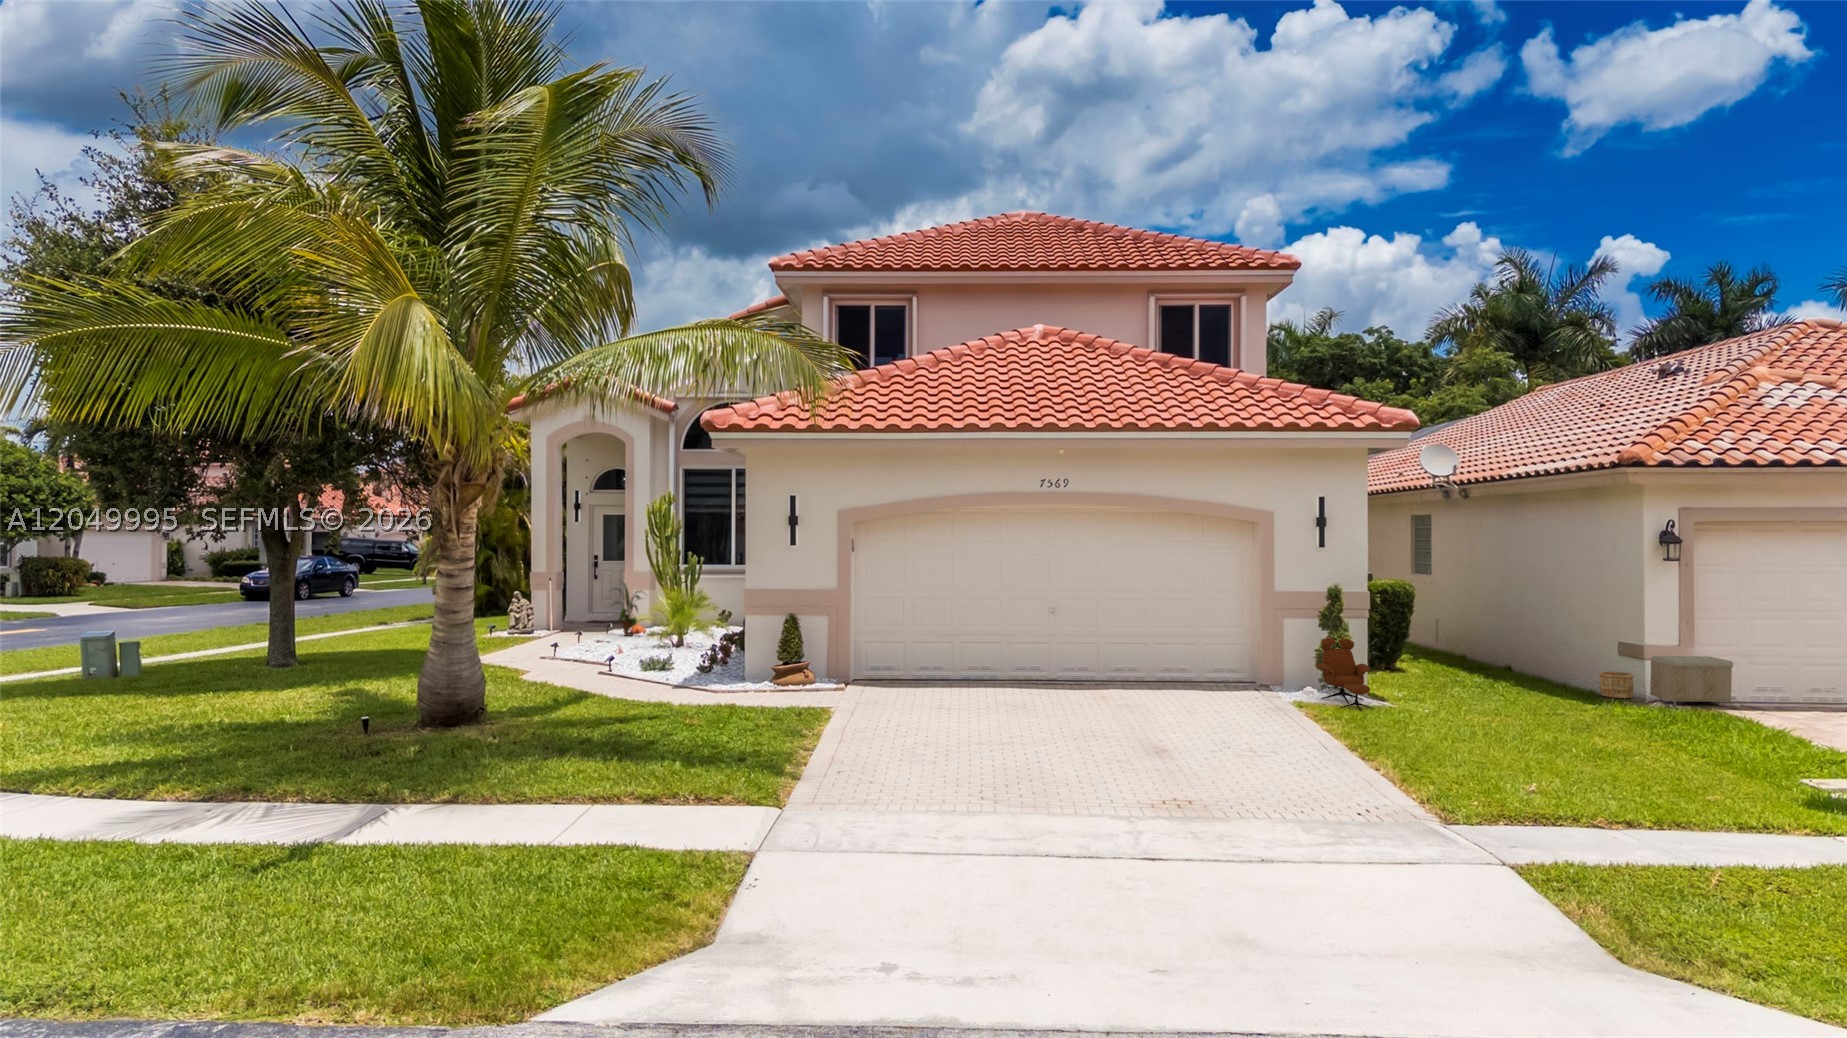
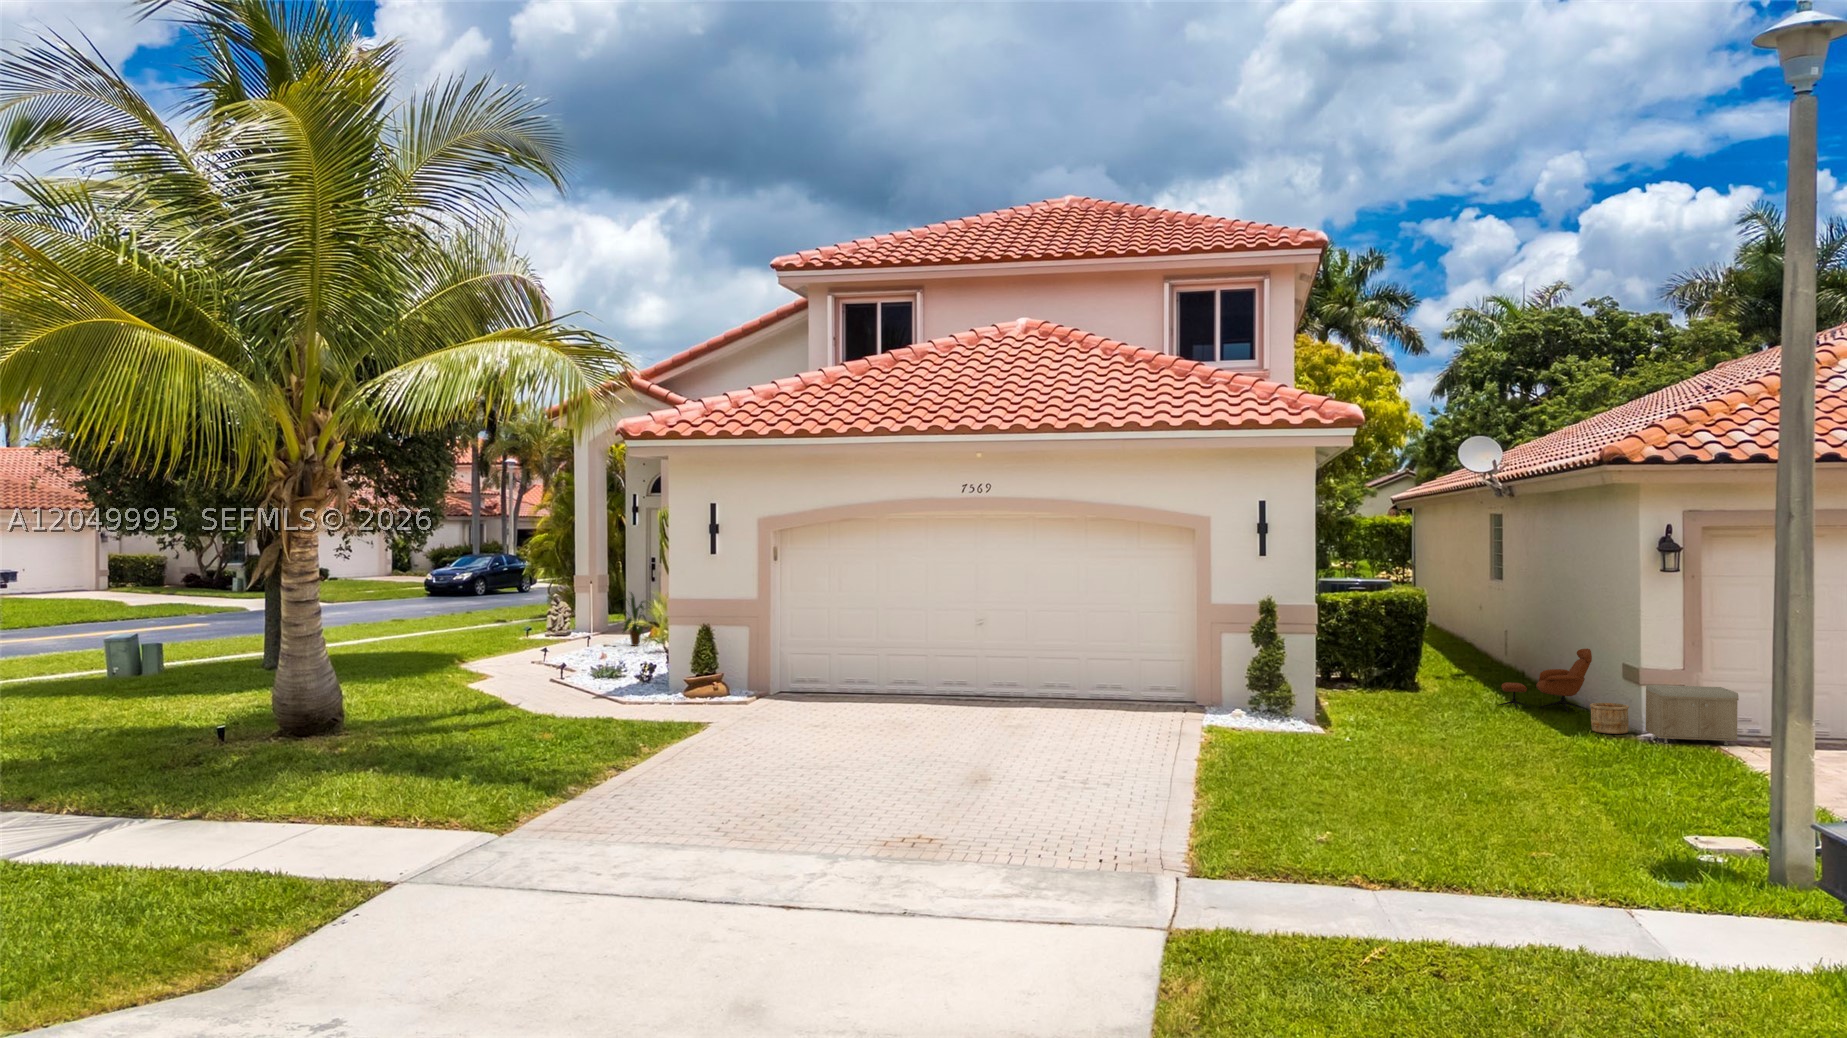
lounge chair: present [1317,638,1373,711] -> present [1497,648,1592,712]

